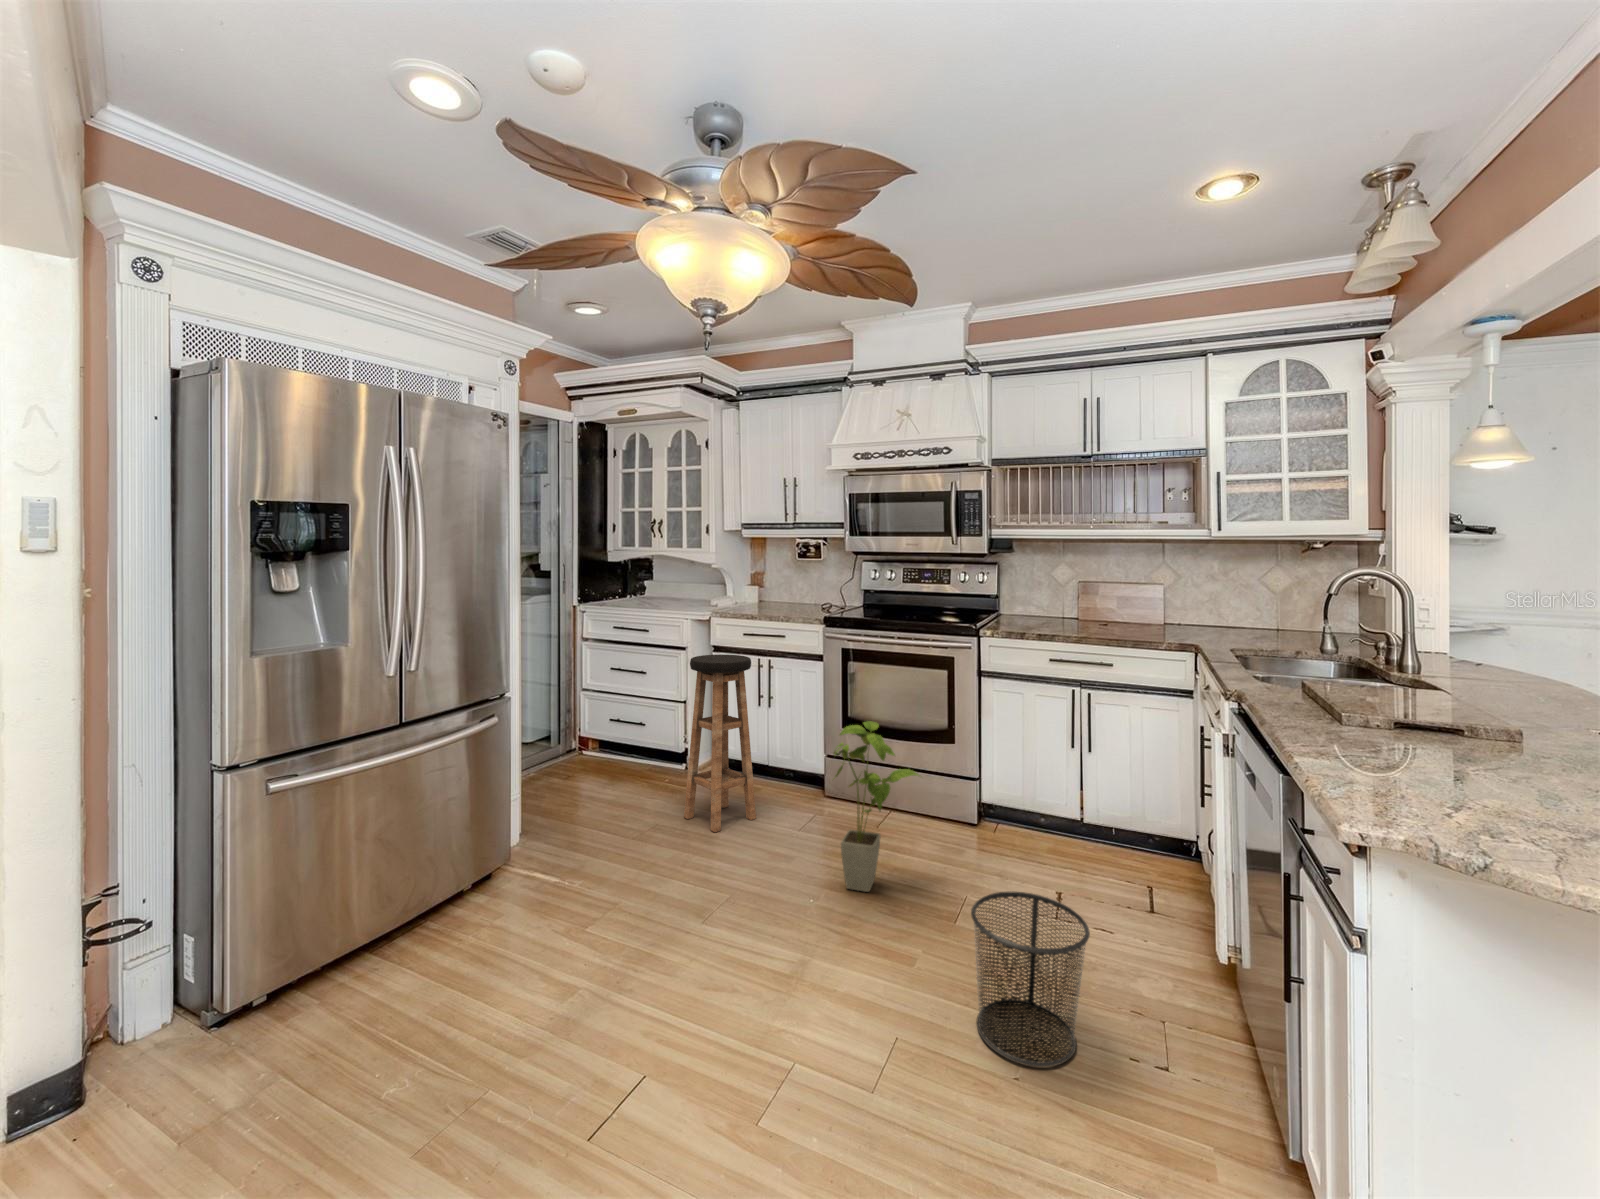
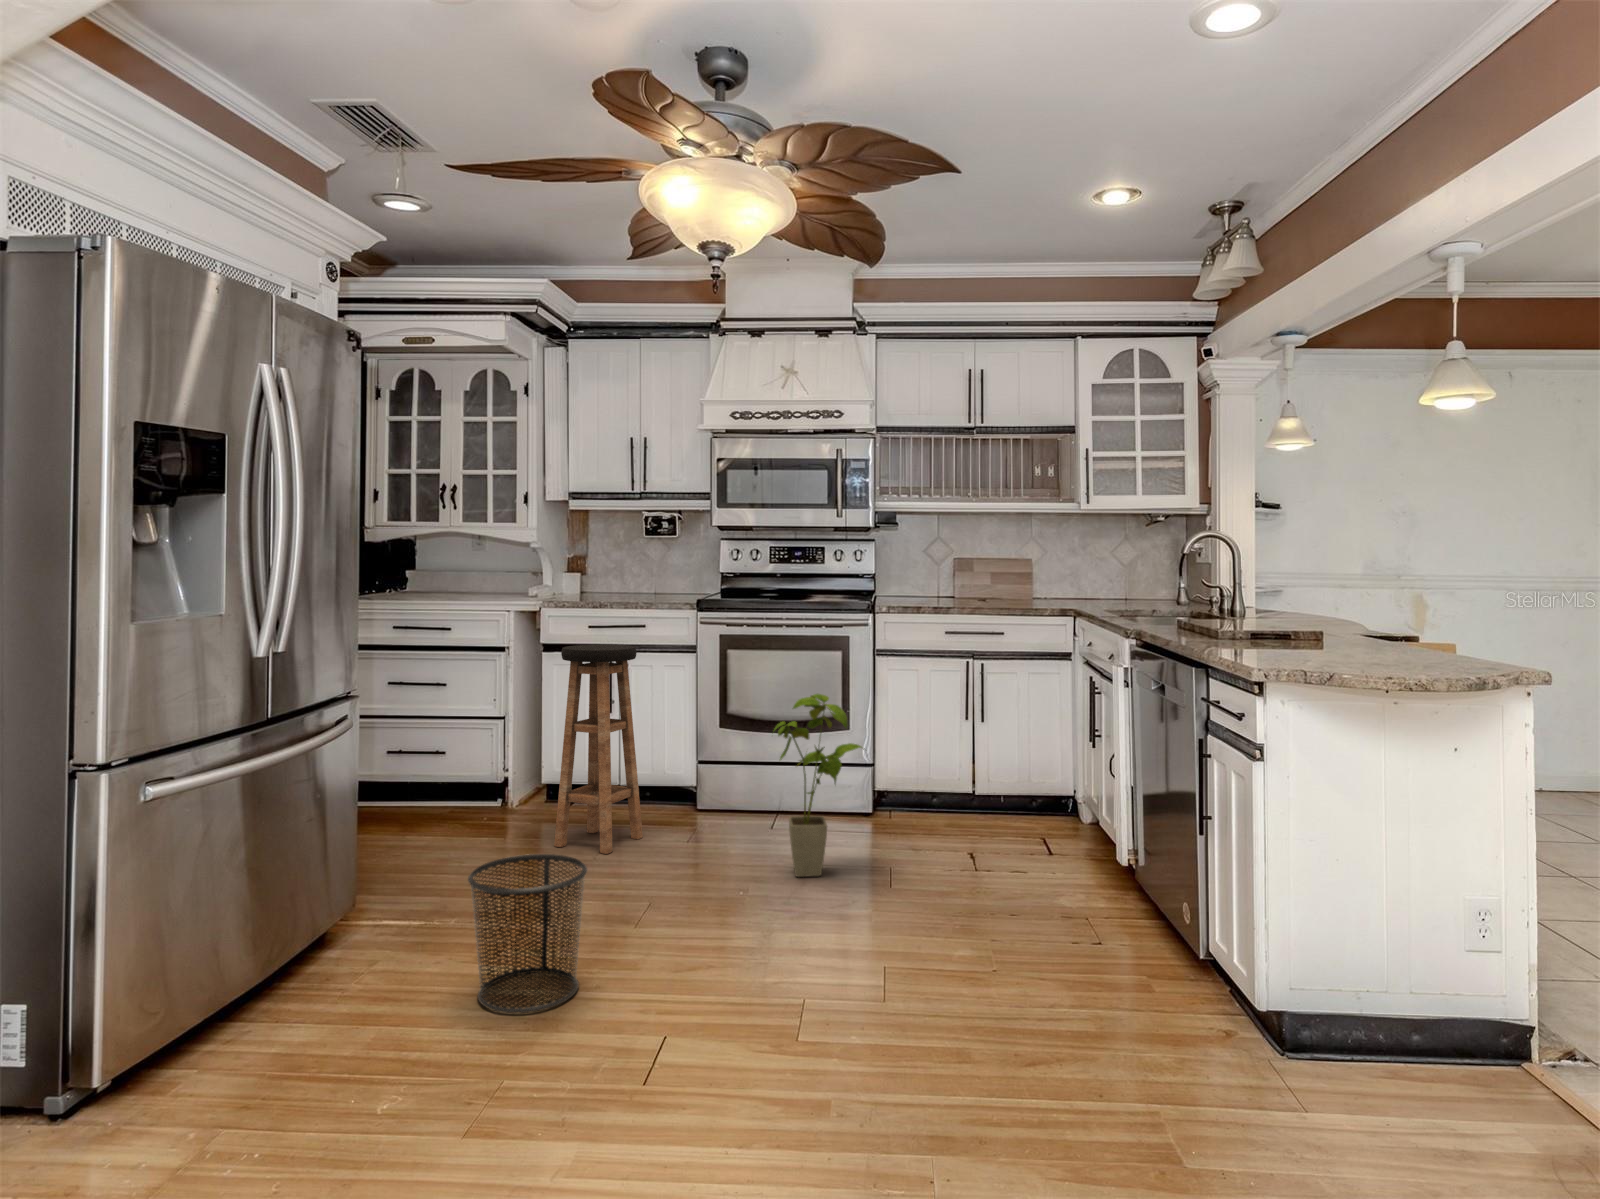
waste bin: present [971,891,1090,1067] -> present [468,854,587,1014]

